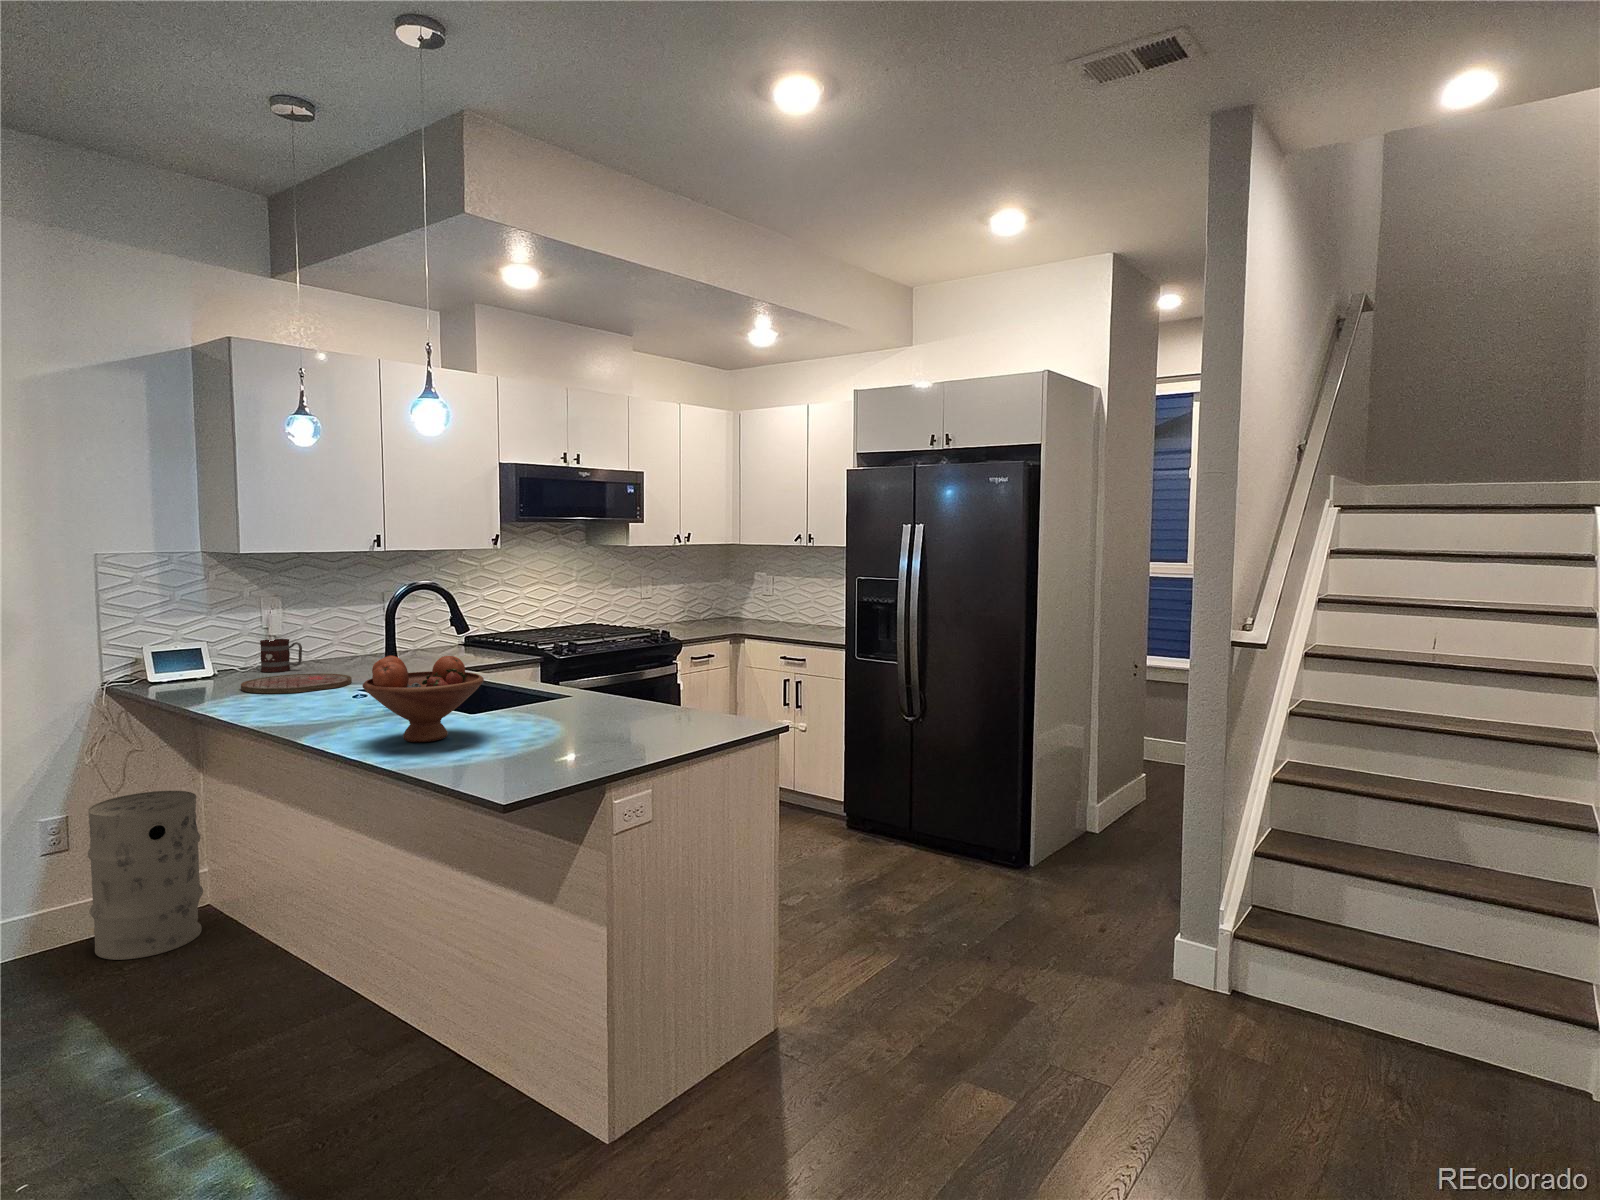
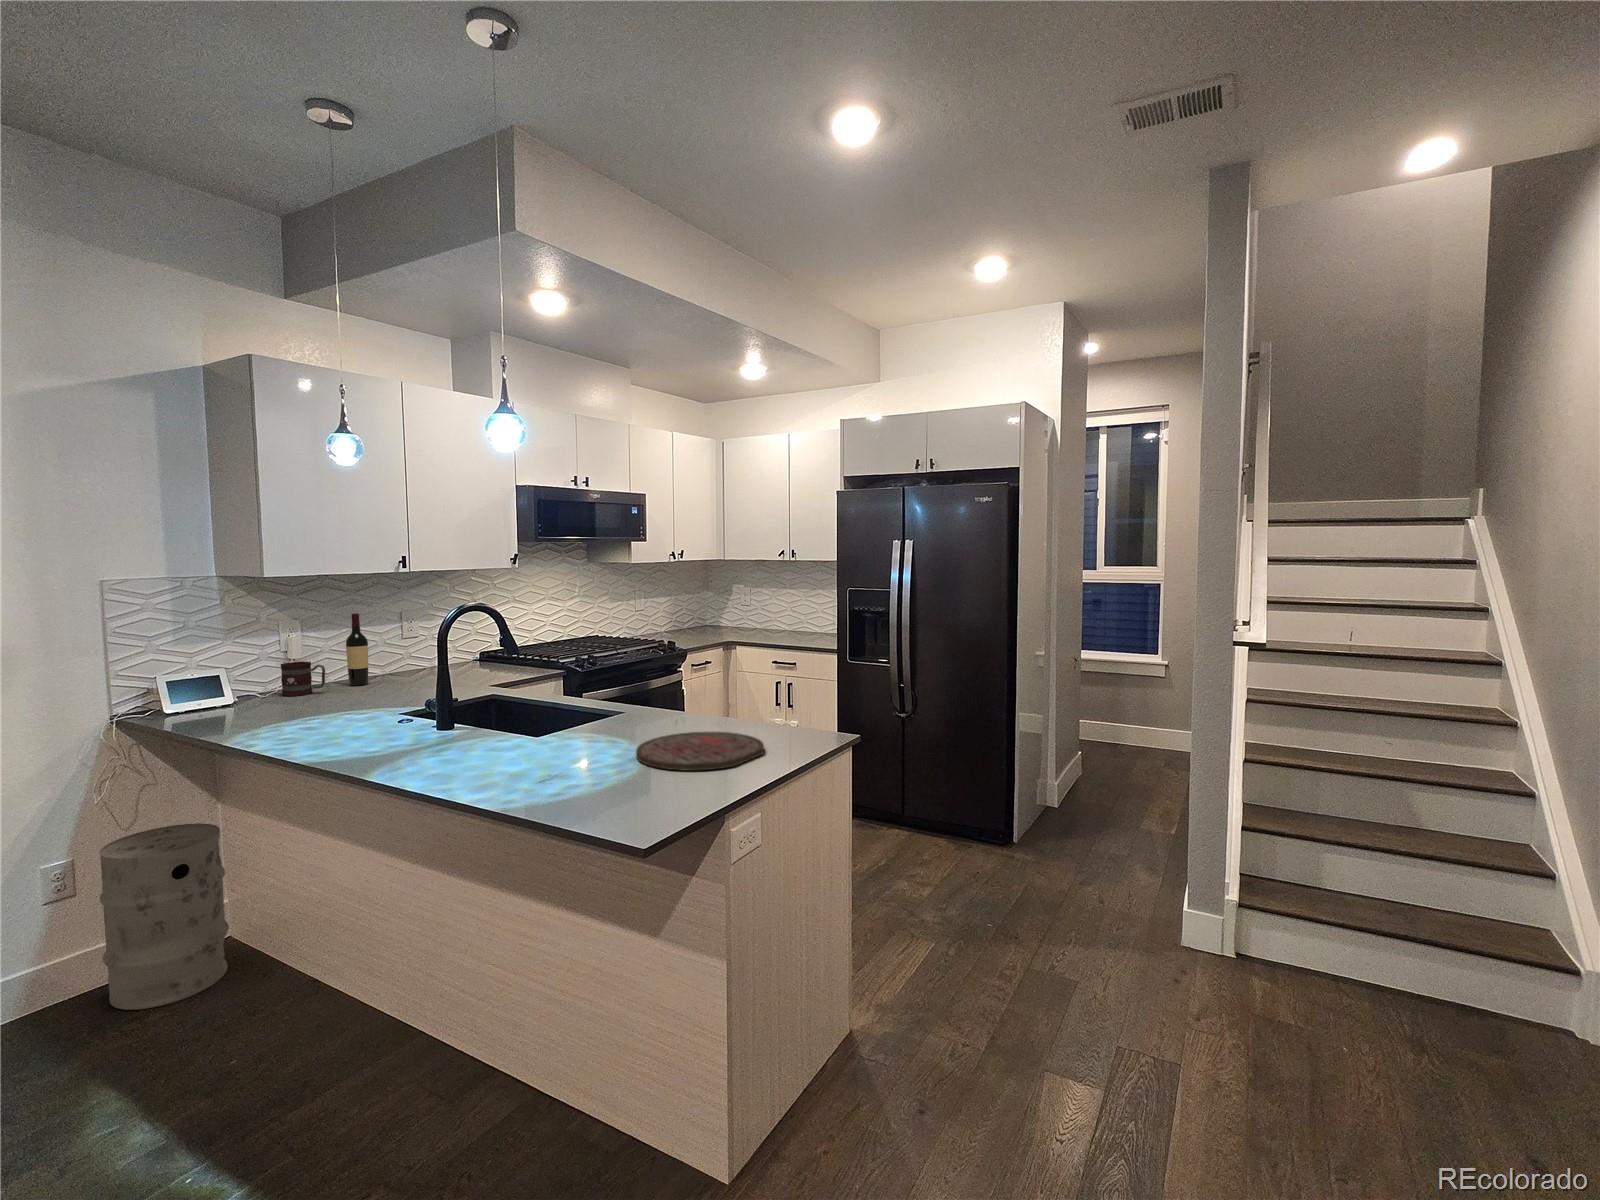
wine bottle: none [325,592,346,665] -> present [346,613,368,686]
fruit bowl: present [362,656,484,742] -> none [441,681,566,773]
cutting board: present [241,673,352,693] -> present [636,732,764,771]

